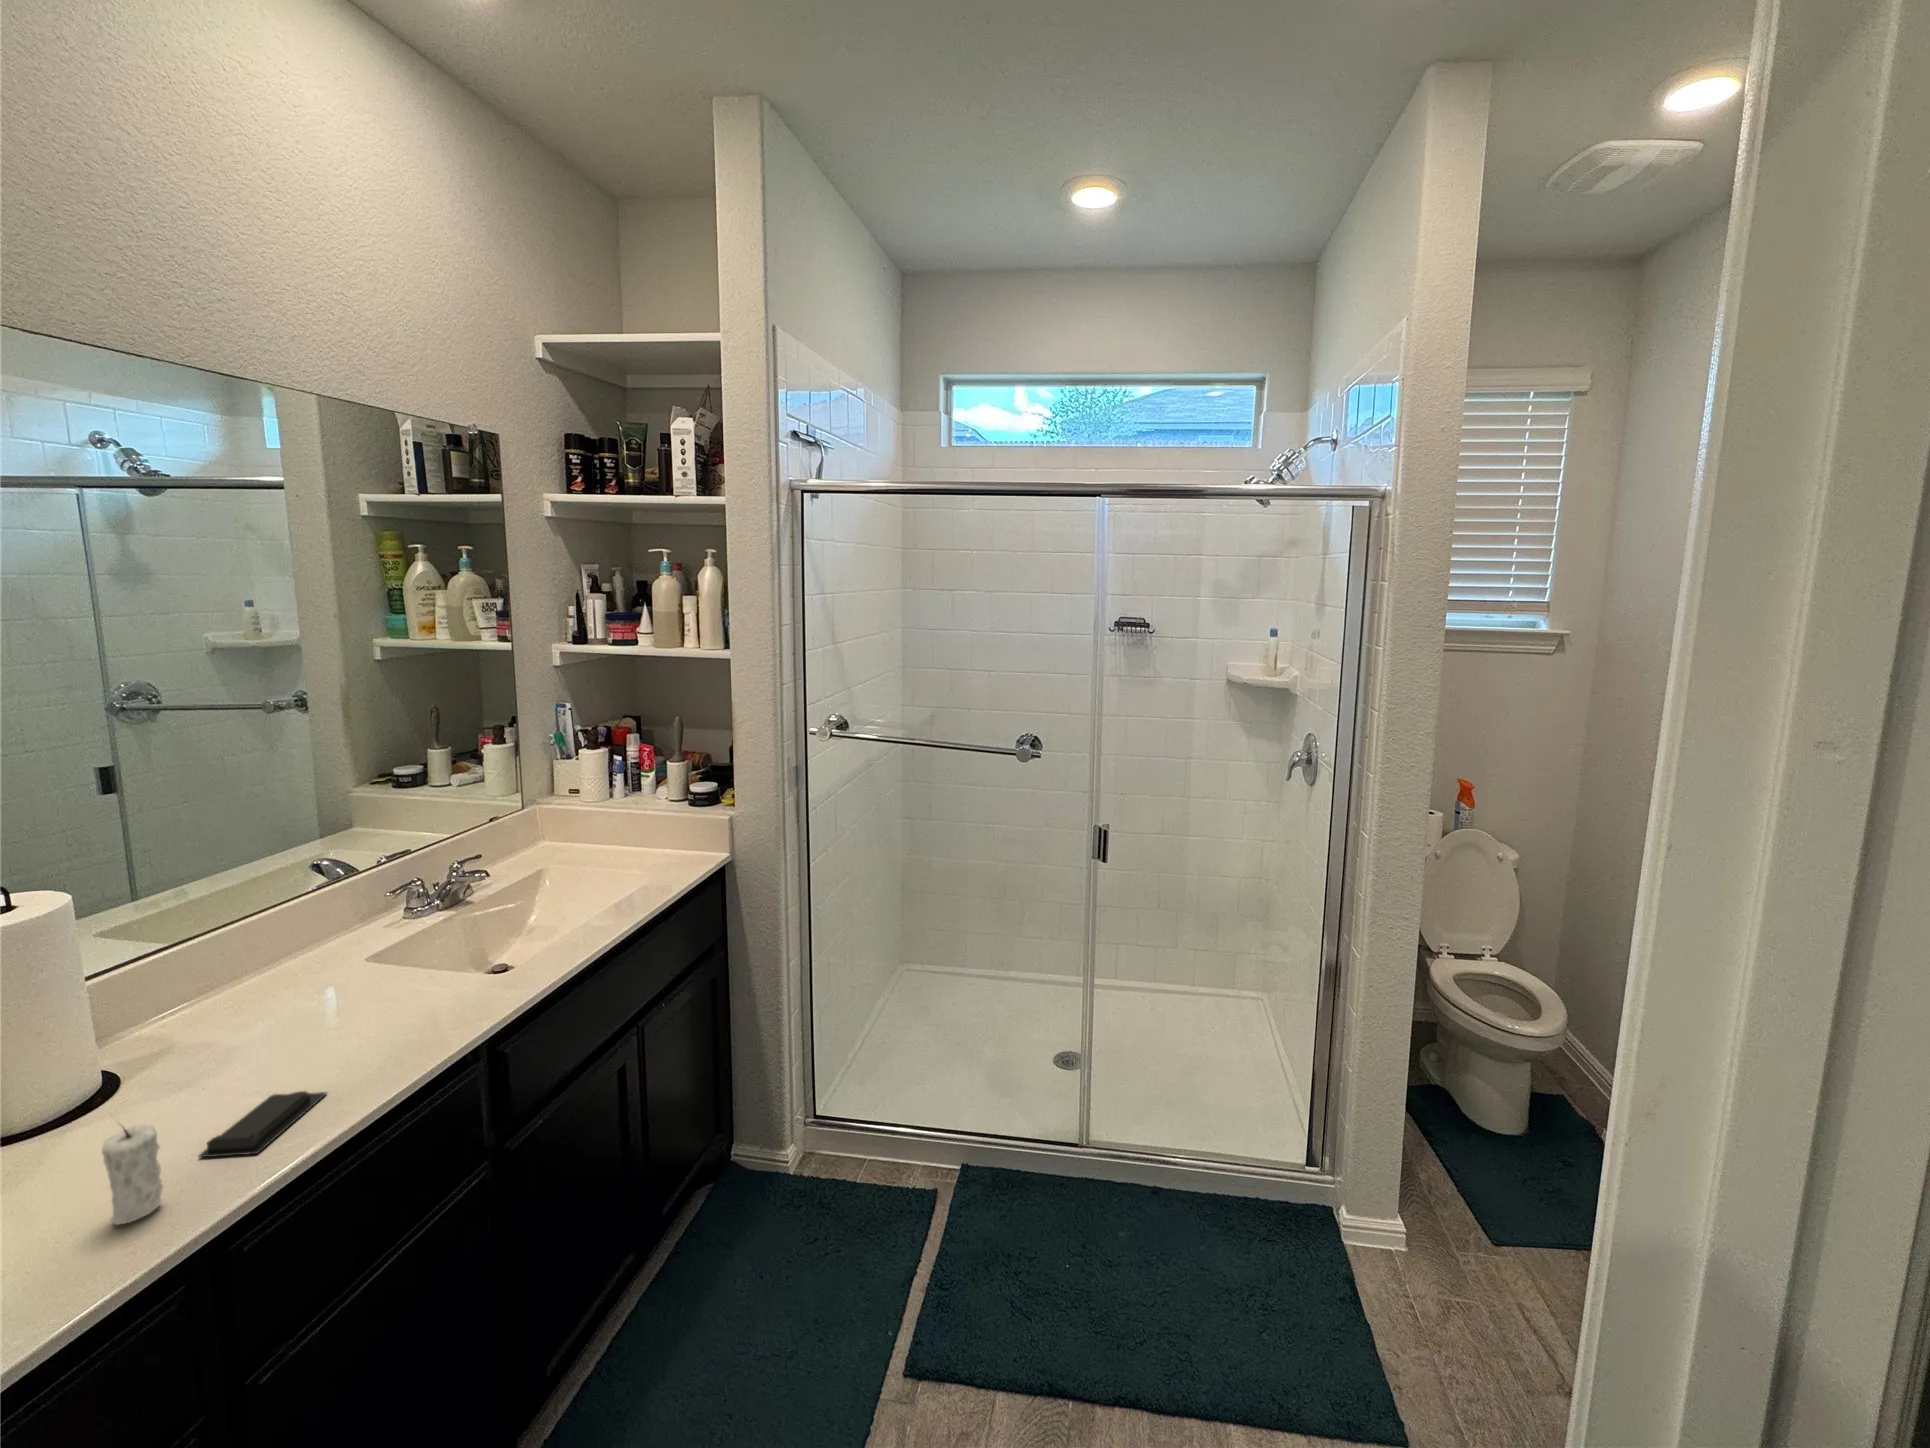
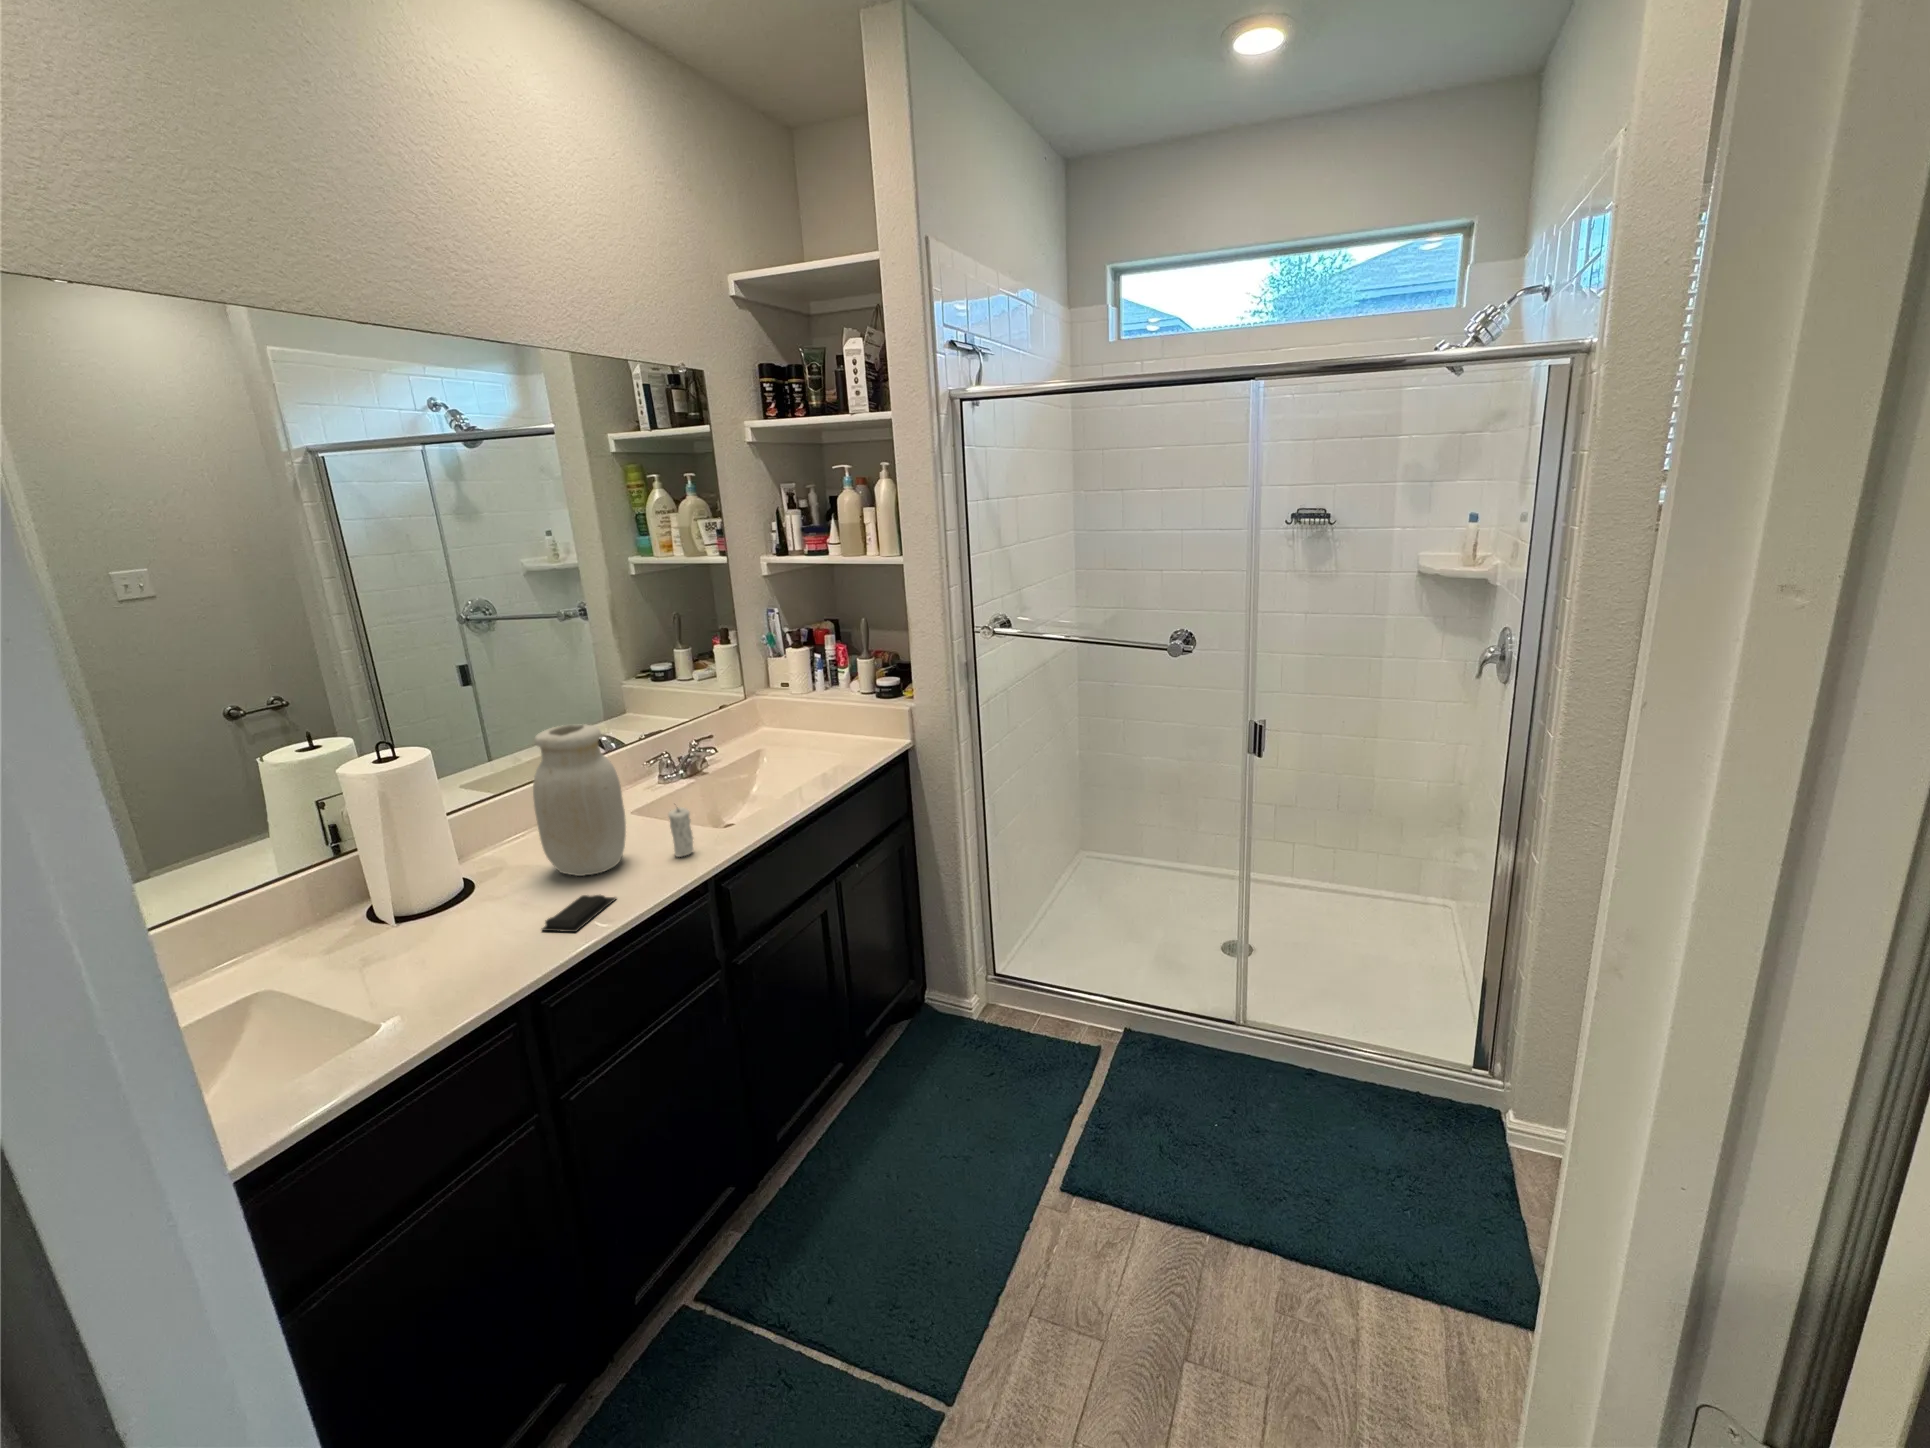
jar: none [206,856,347,1063] -> present [533,724,626,876]
candle: present [102,1124,163,1225] -> present [668,807,693,857]

